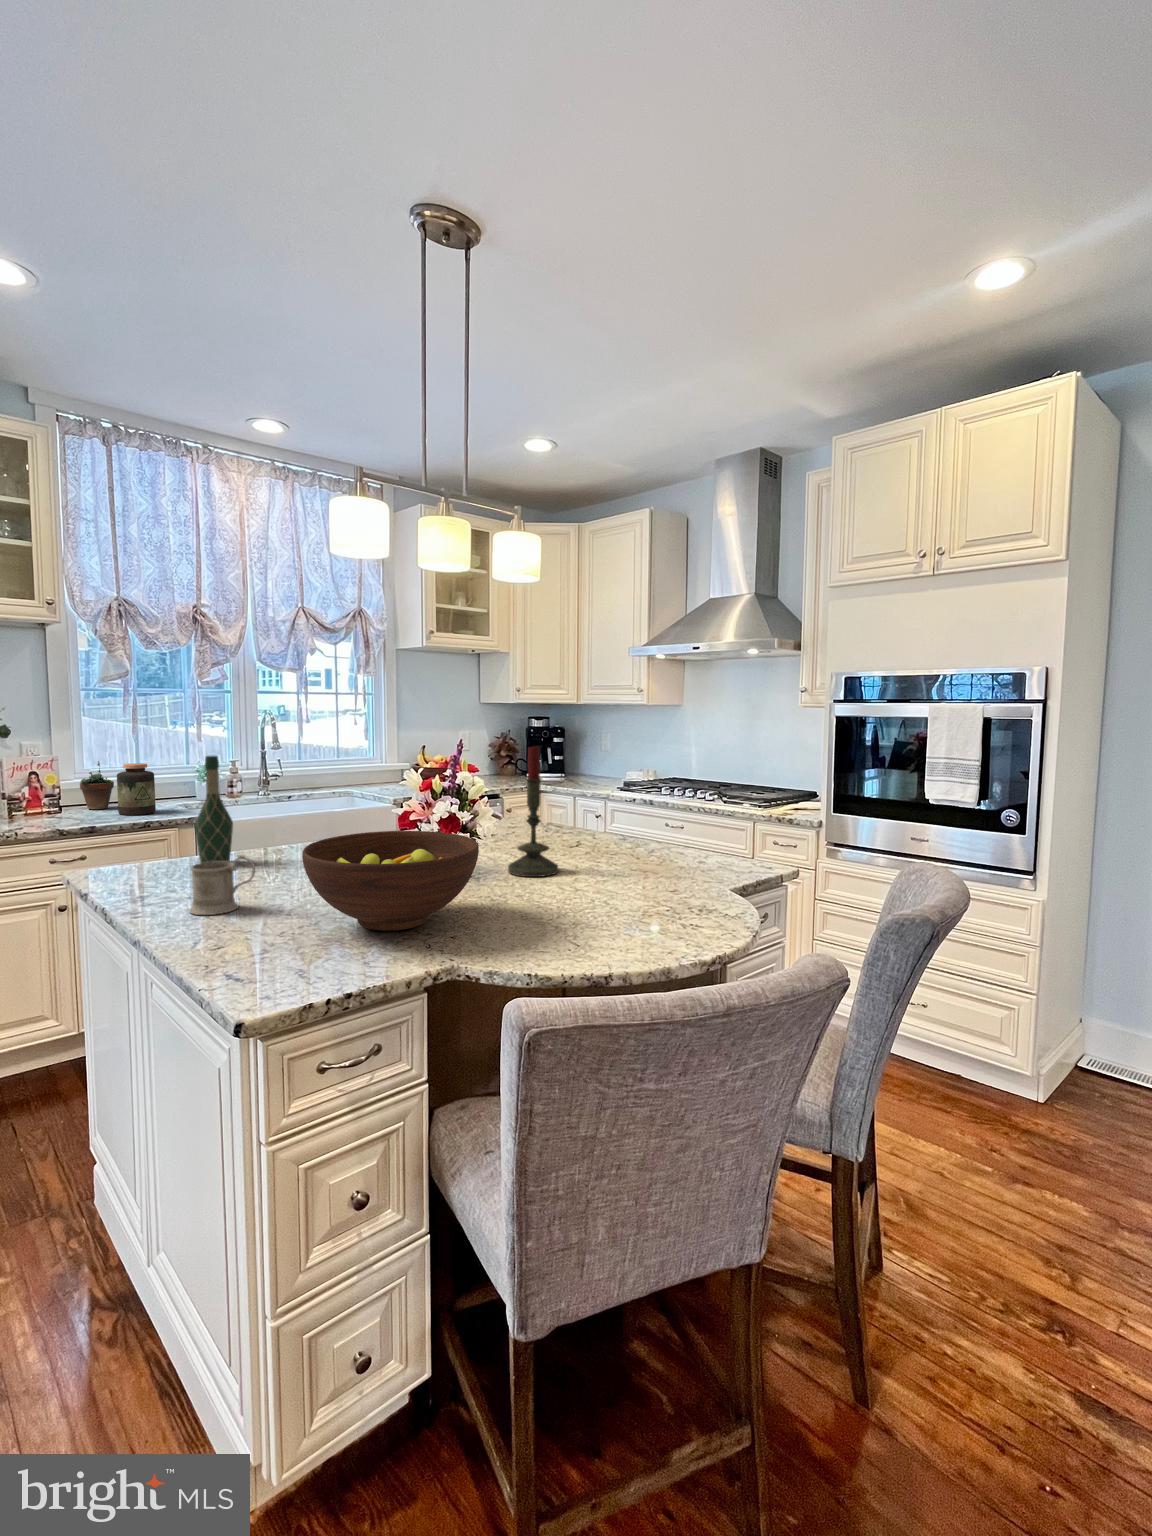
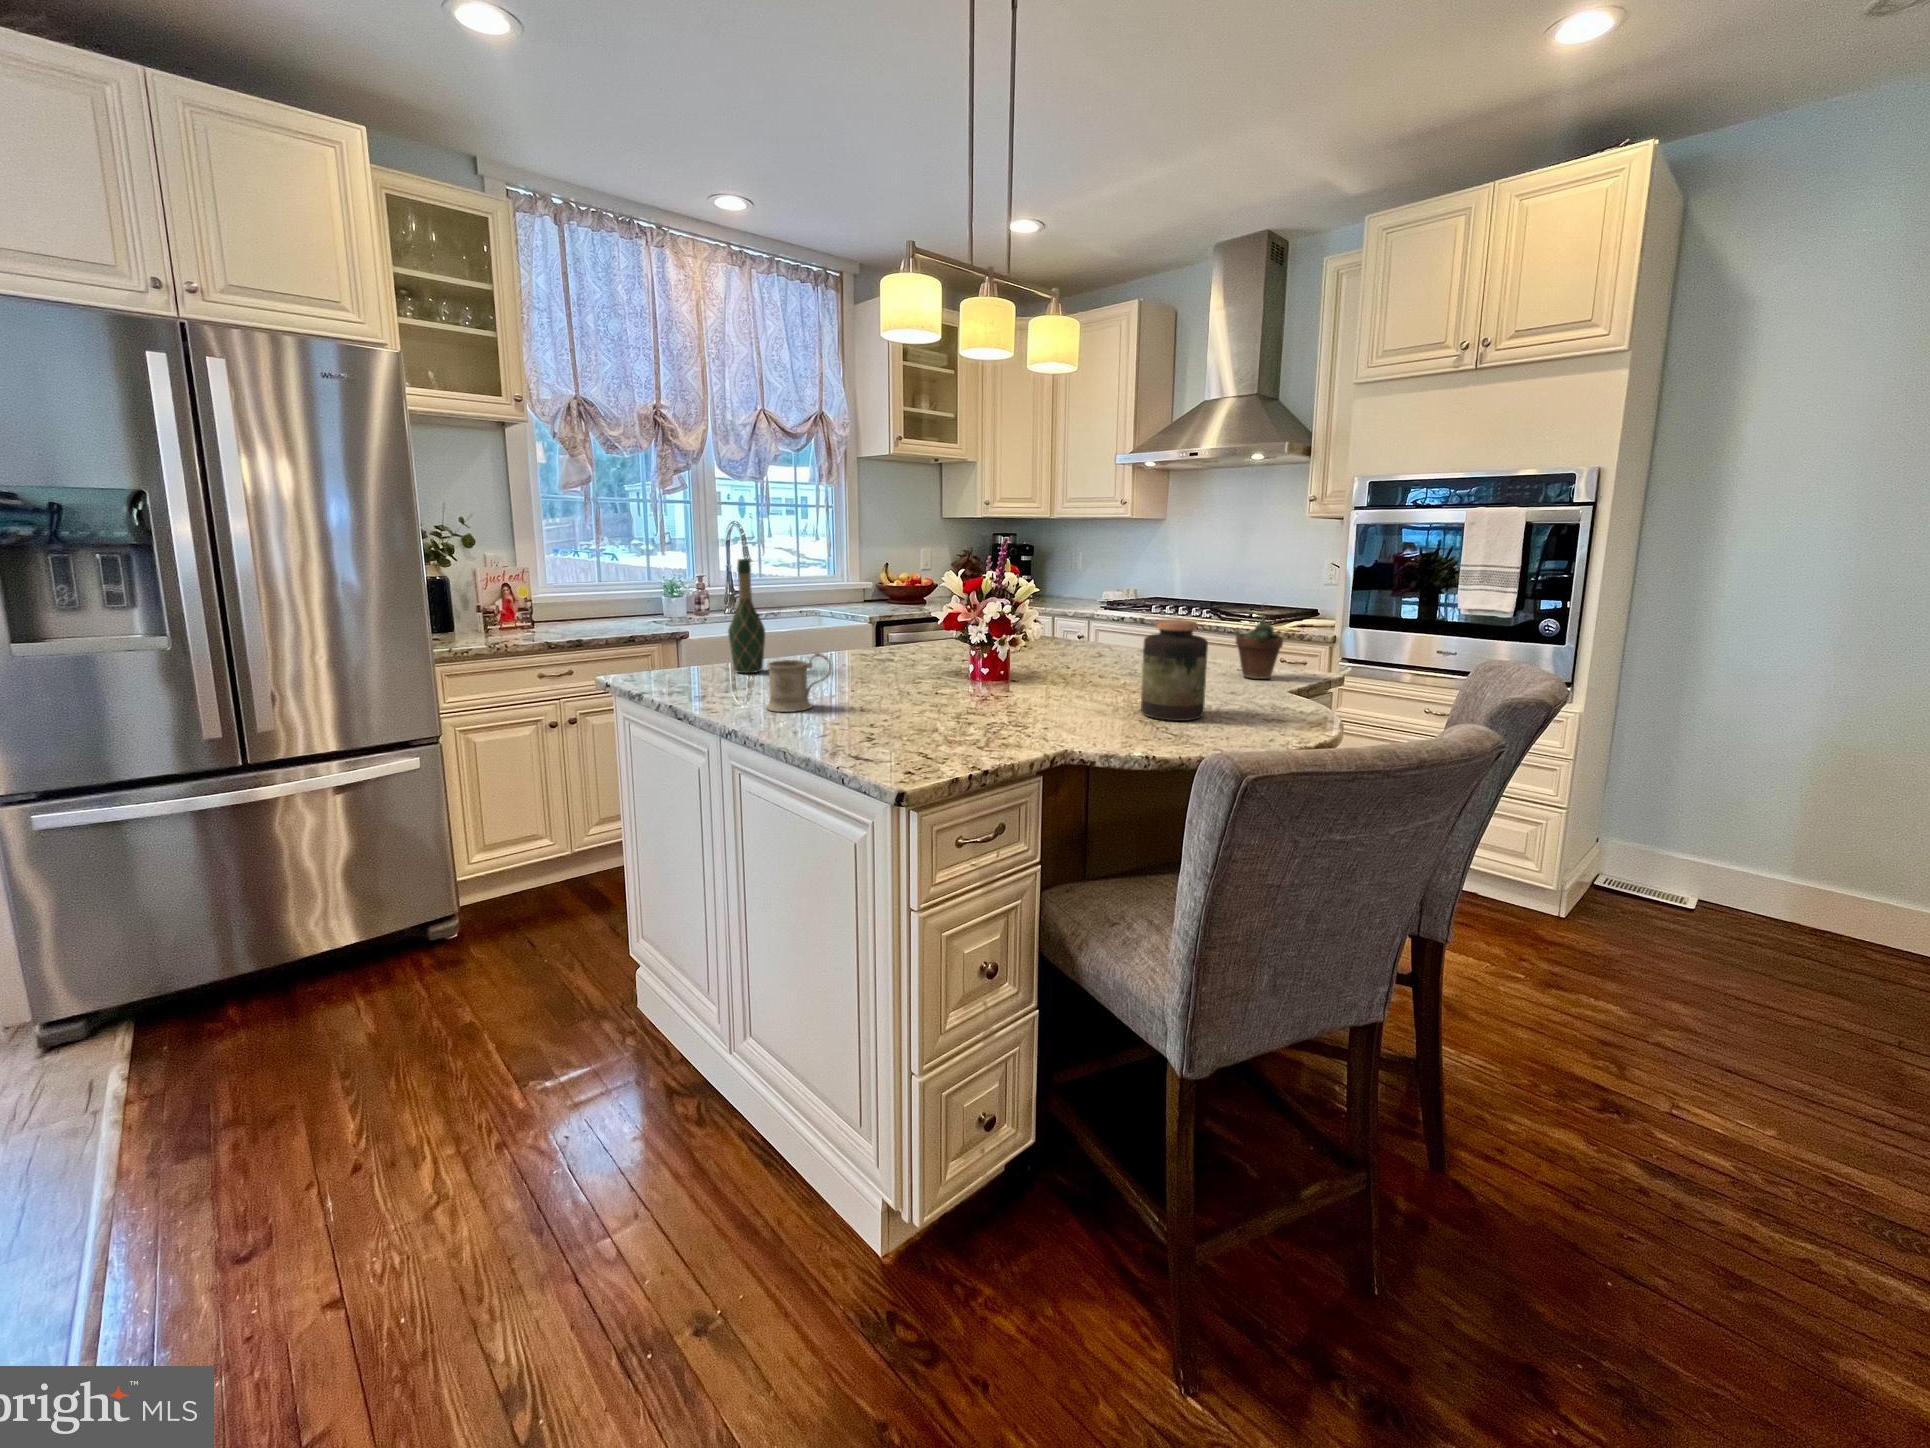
candle: present [508,746,558,877] -> none [1054,544,1106,682]
succulent plant: present [80,761,114,809] -> present [1236,607,1283,679]
jar: present [117,763,156,815] -> present [1141,619,1208,721]
fruit bowl: present [302,831,479,931] -> none [895,630,1067,723]

